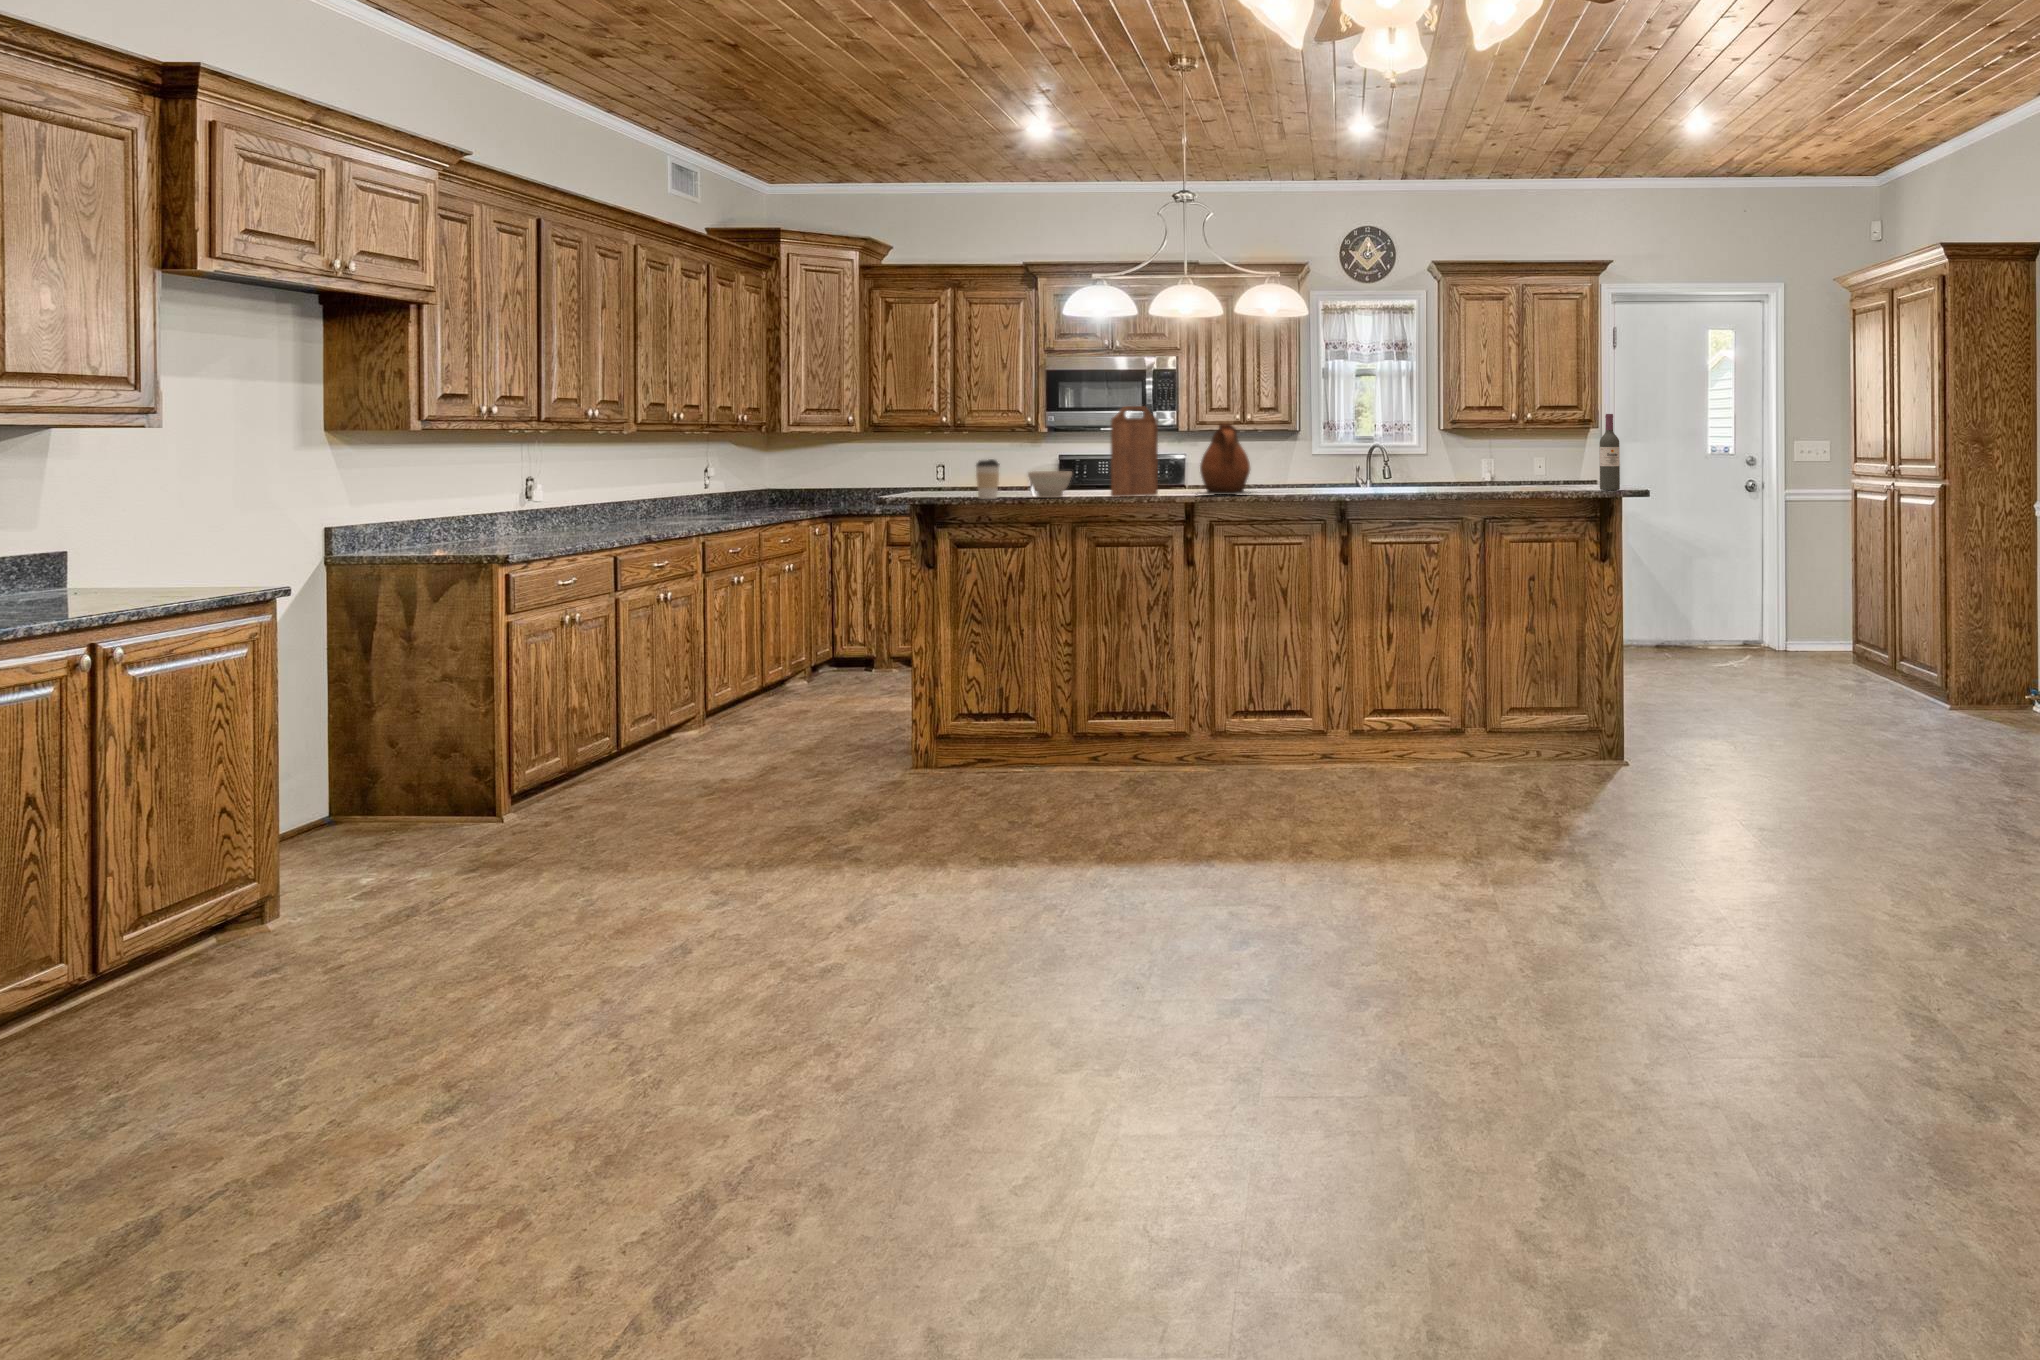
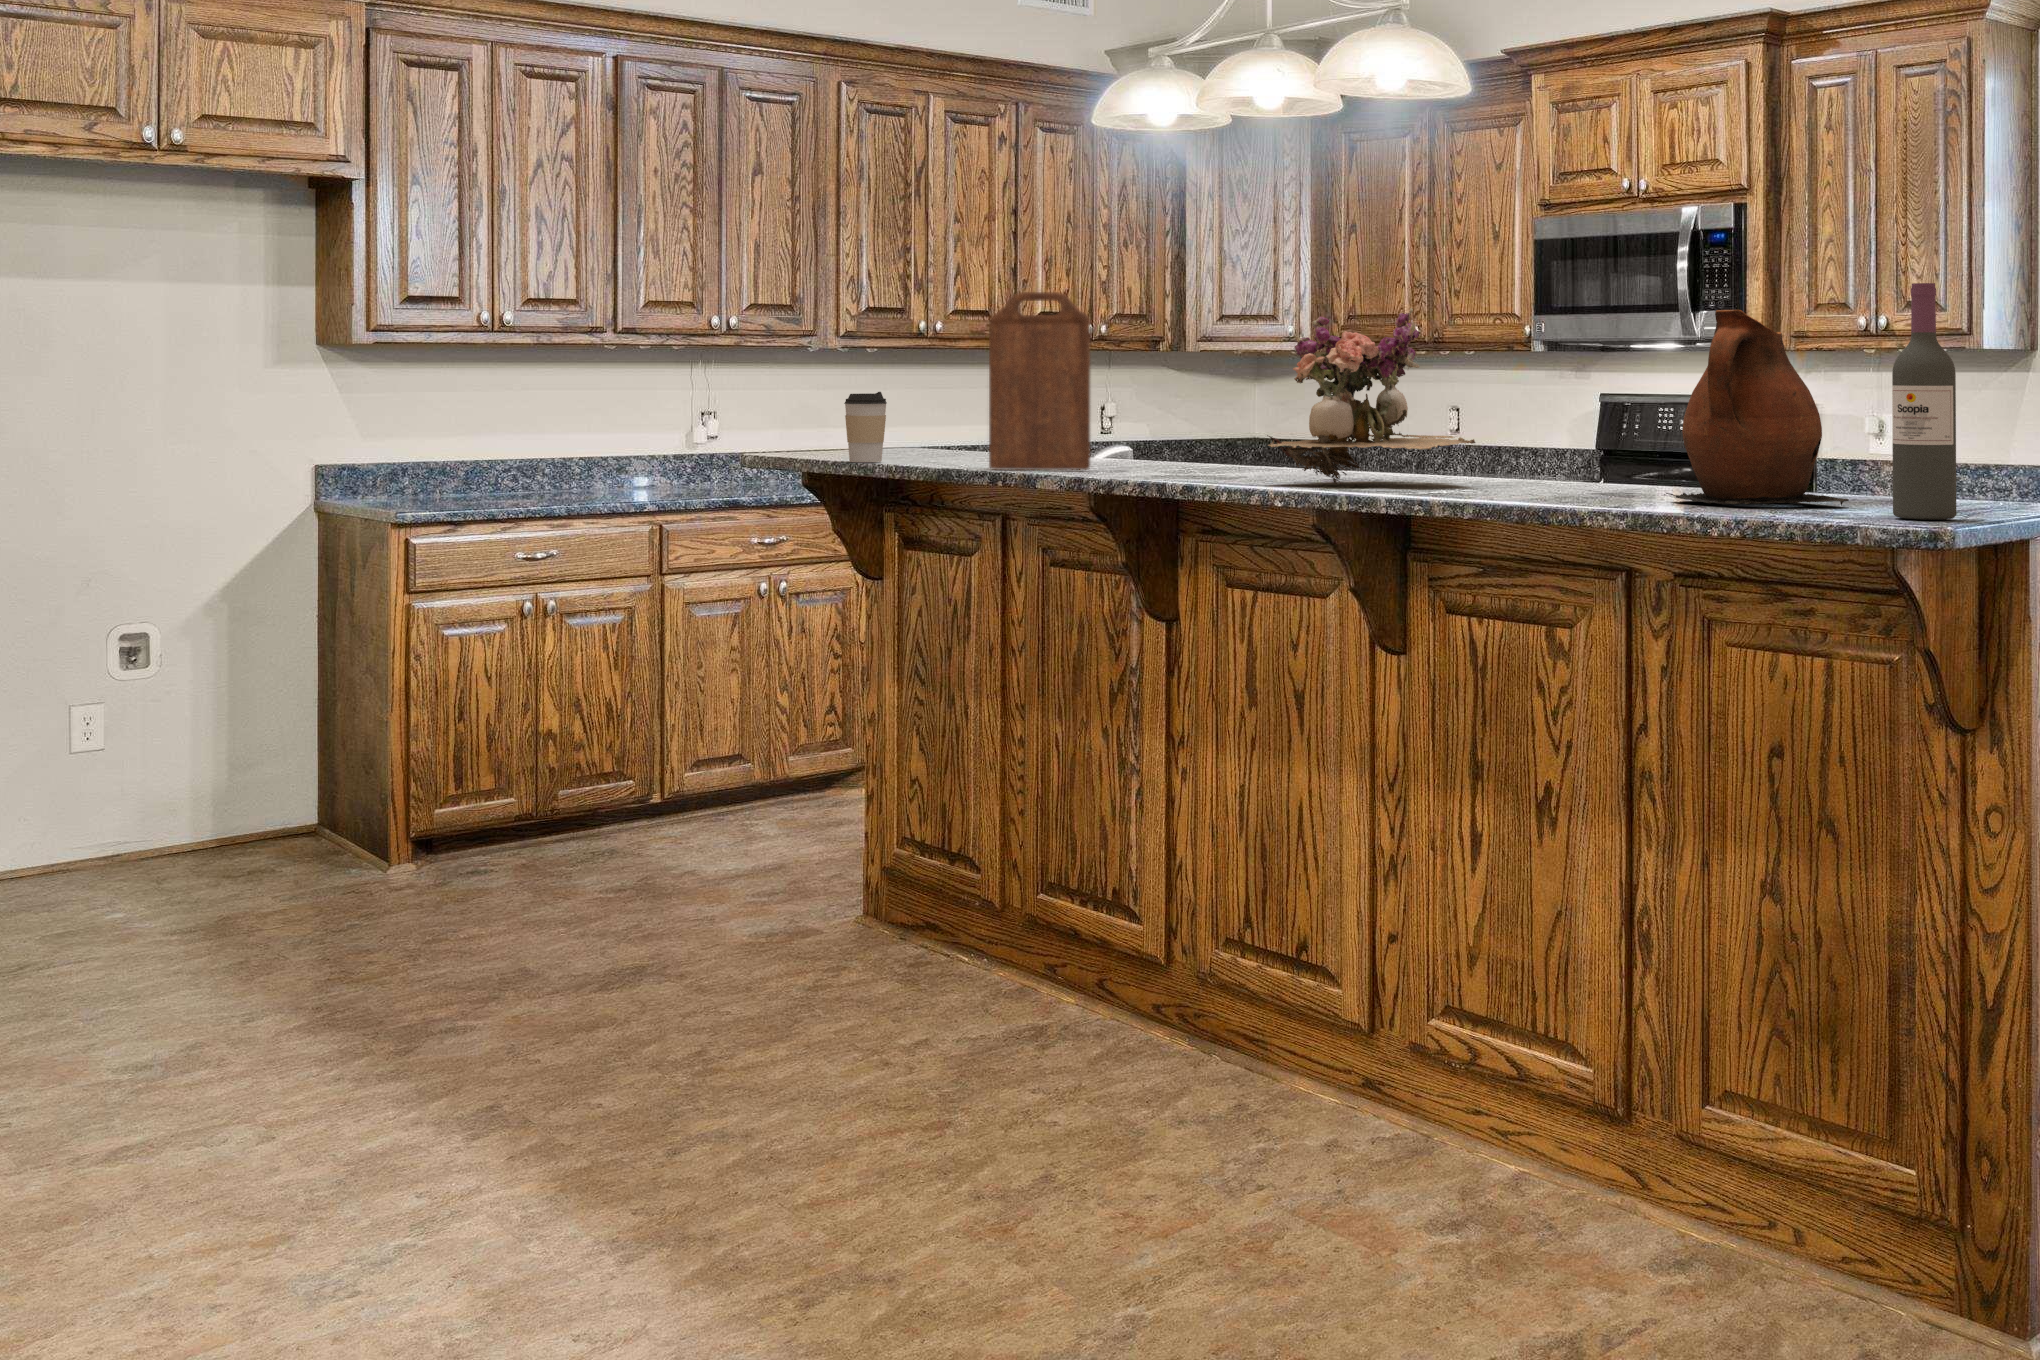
flower arrangement: none [1297,416,1377,494] -> present [1267,308,1475,484]
ceramic pitcher: present [1196,423,1250,495] -> present [1664,310,1849,505]
bowl: present [1028,471,1072,498] -> none [912,416,993,465]

